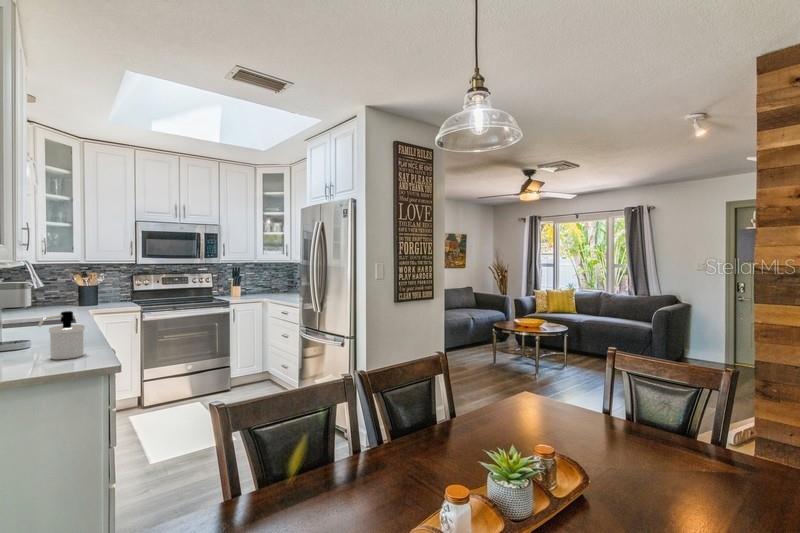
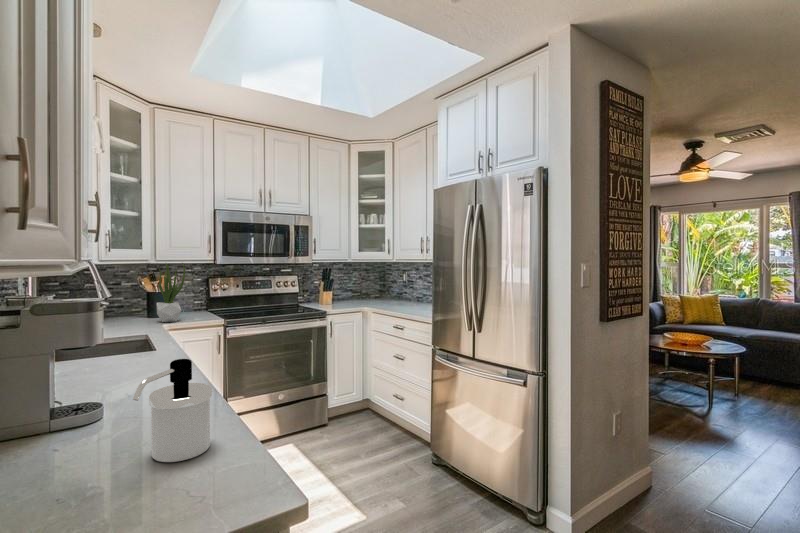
potted plant: none [85,262,109,308] -> present [156,263,185,322]

